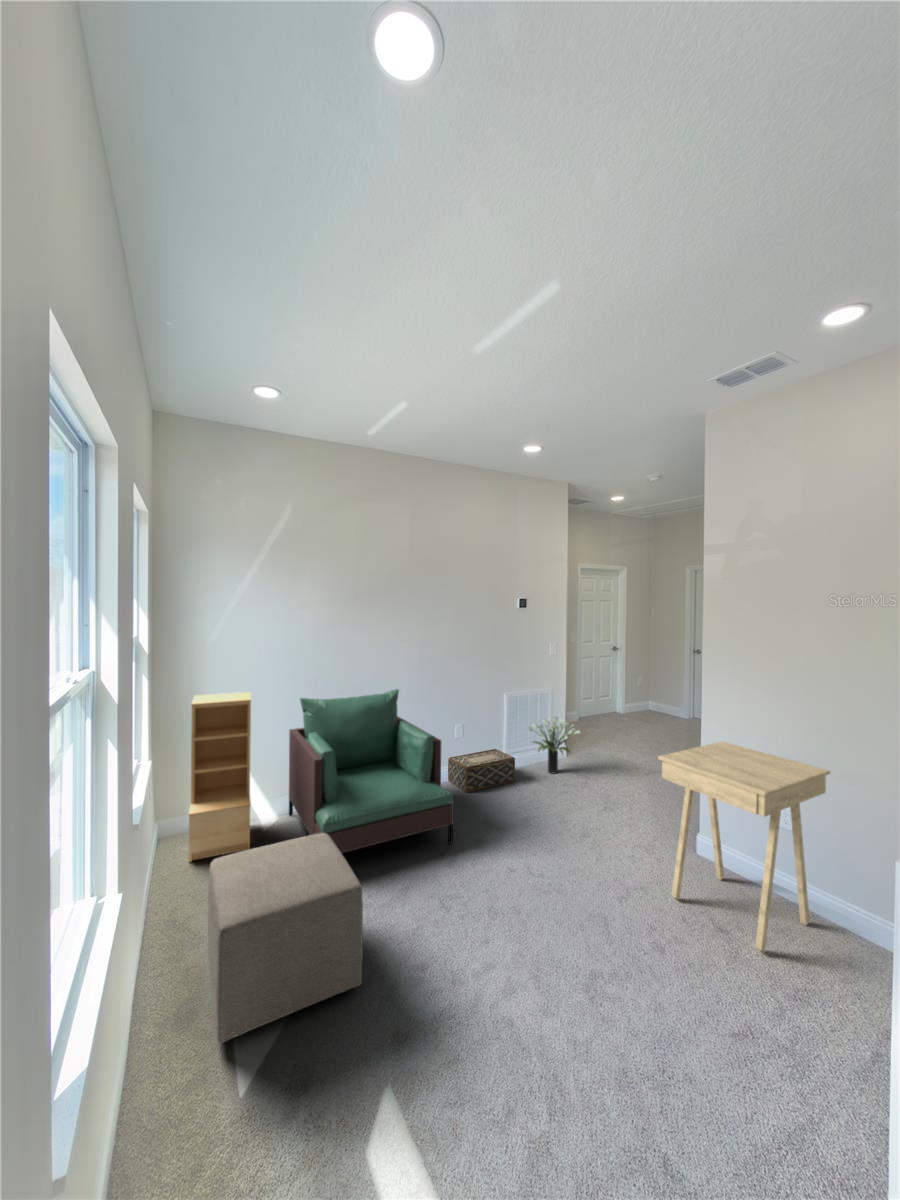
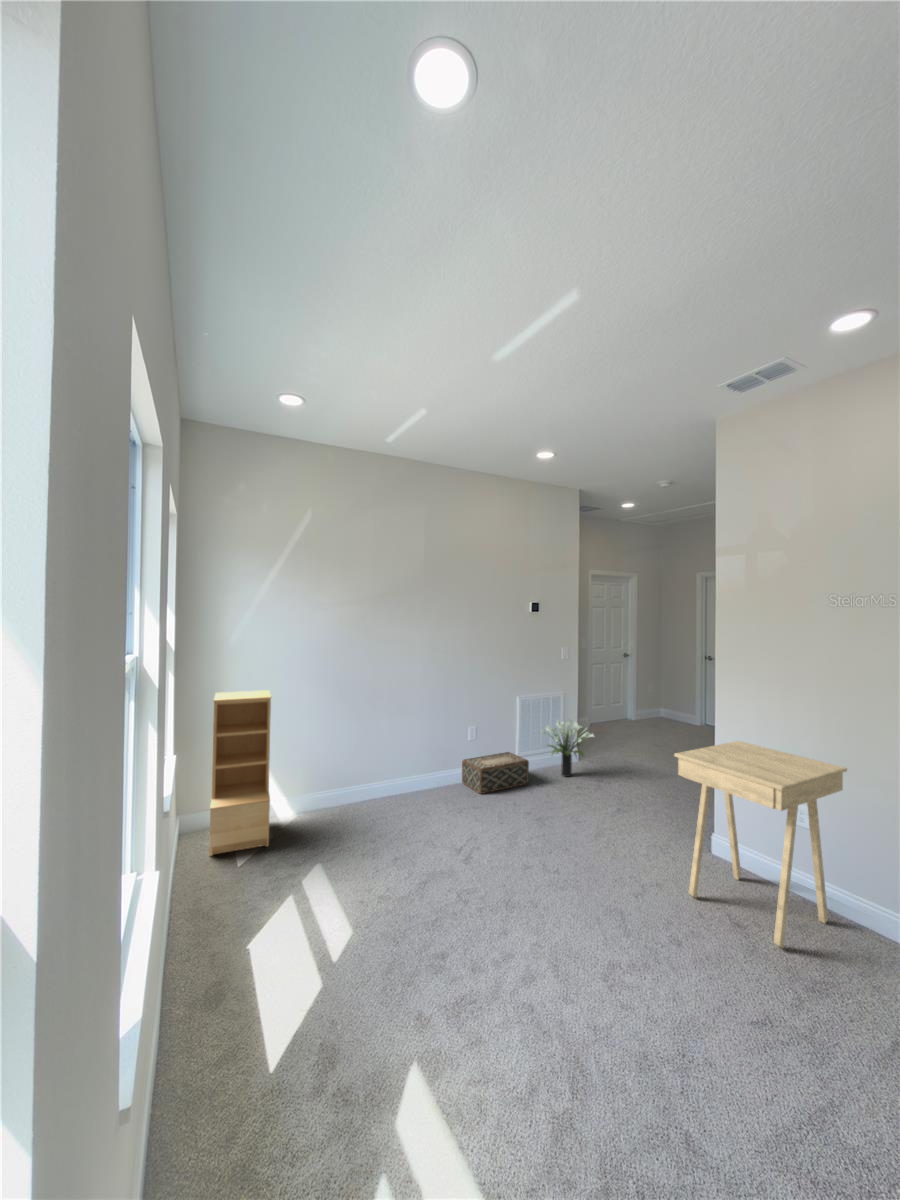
armchair: present [289,689,454,853] -> none [305,690,470,875]
ottoman: present [208,833,363,1043] -> none [233,825,386,1021]

